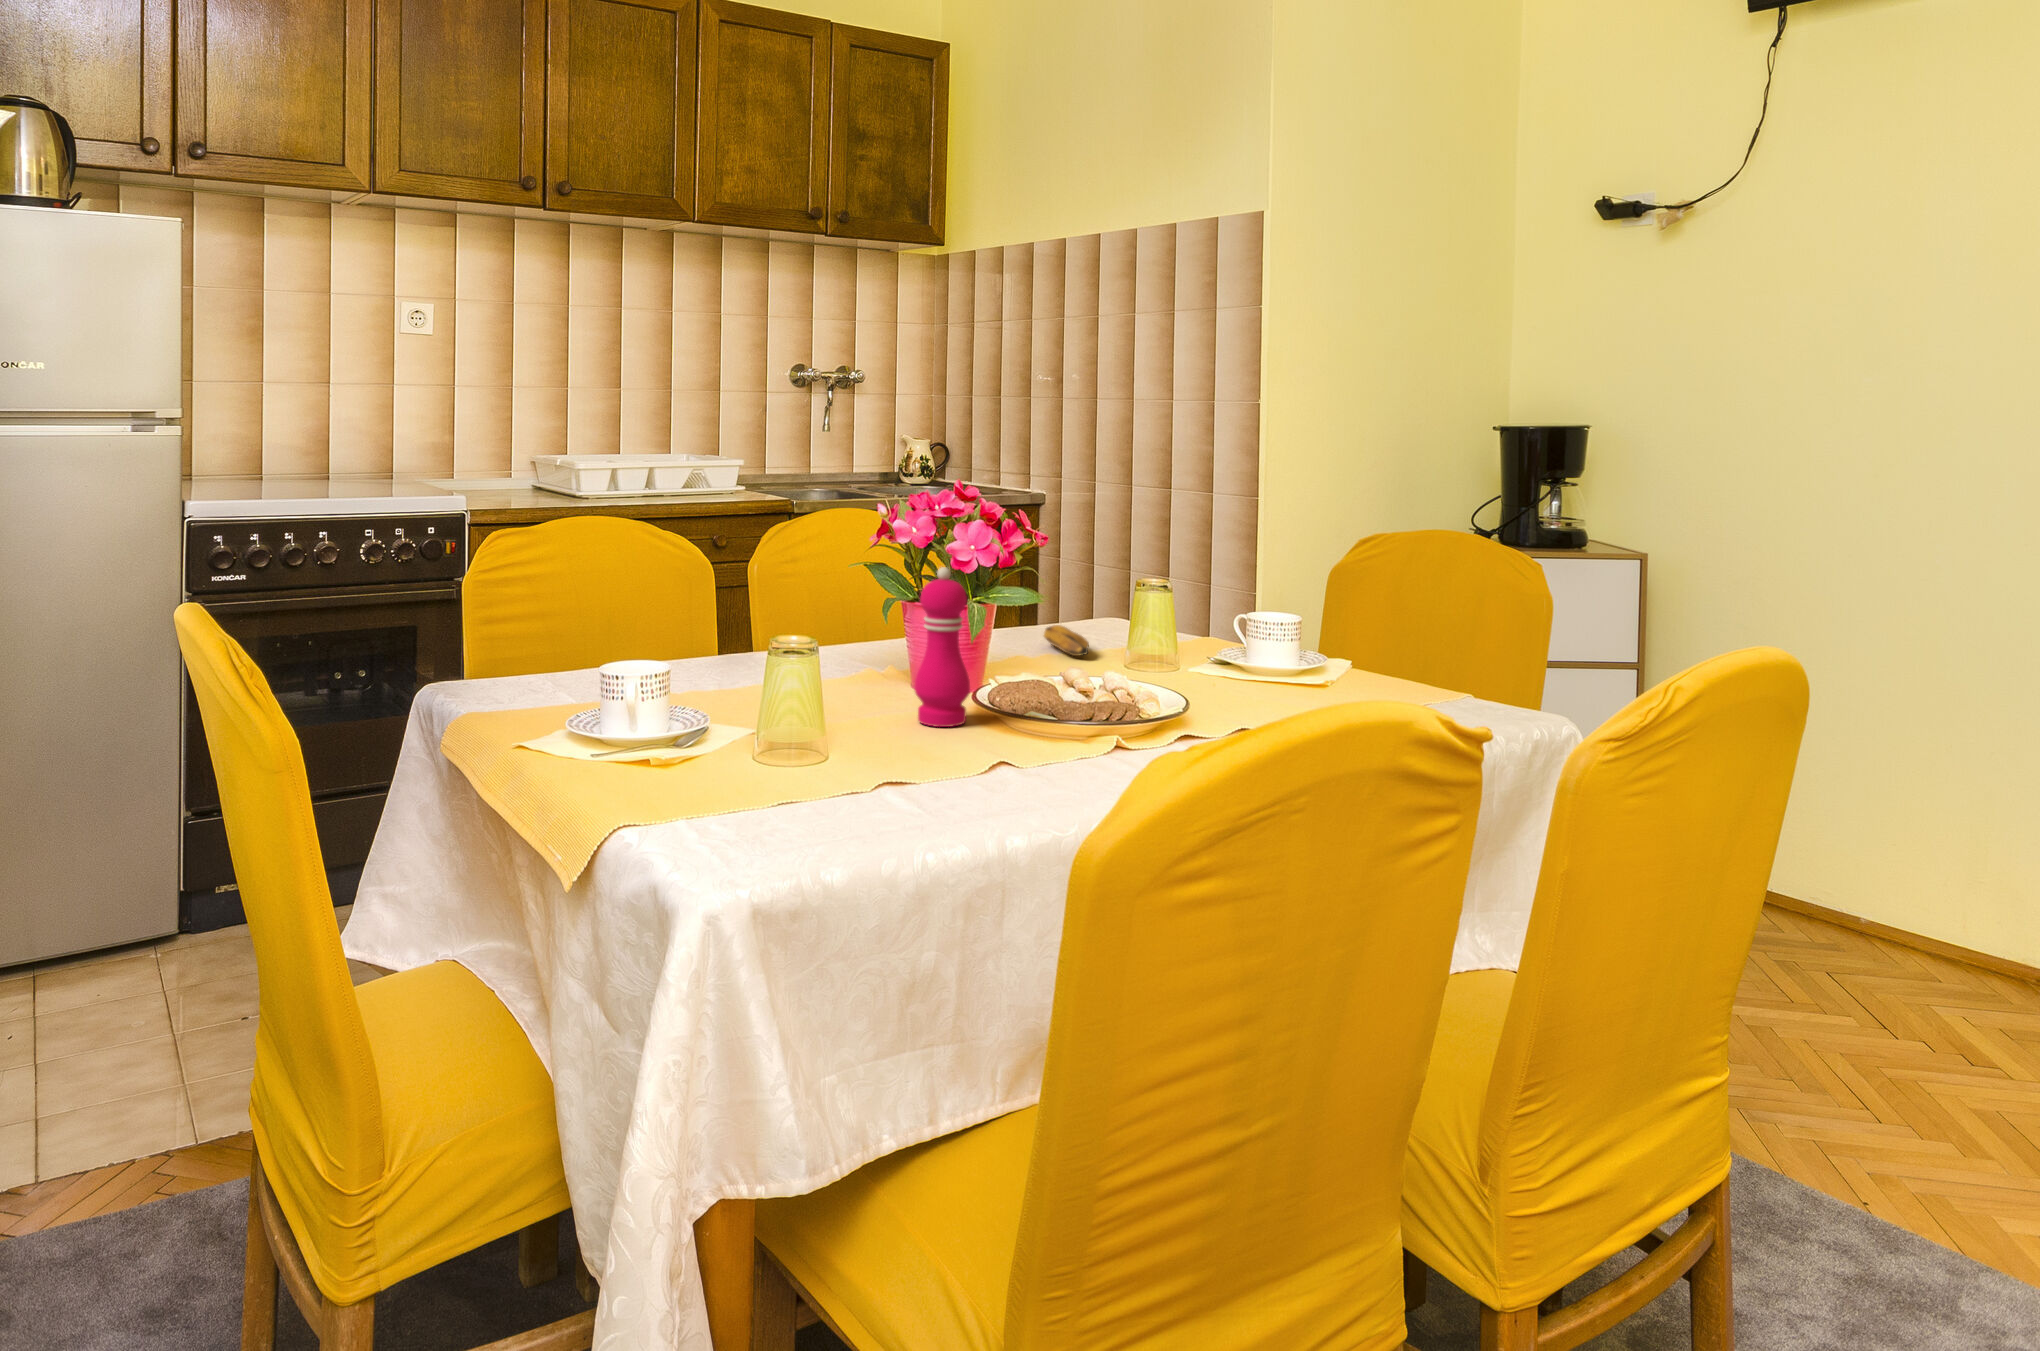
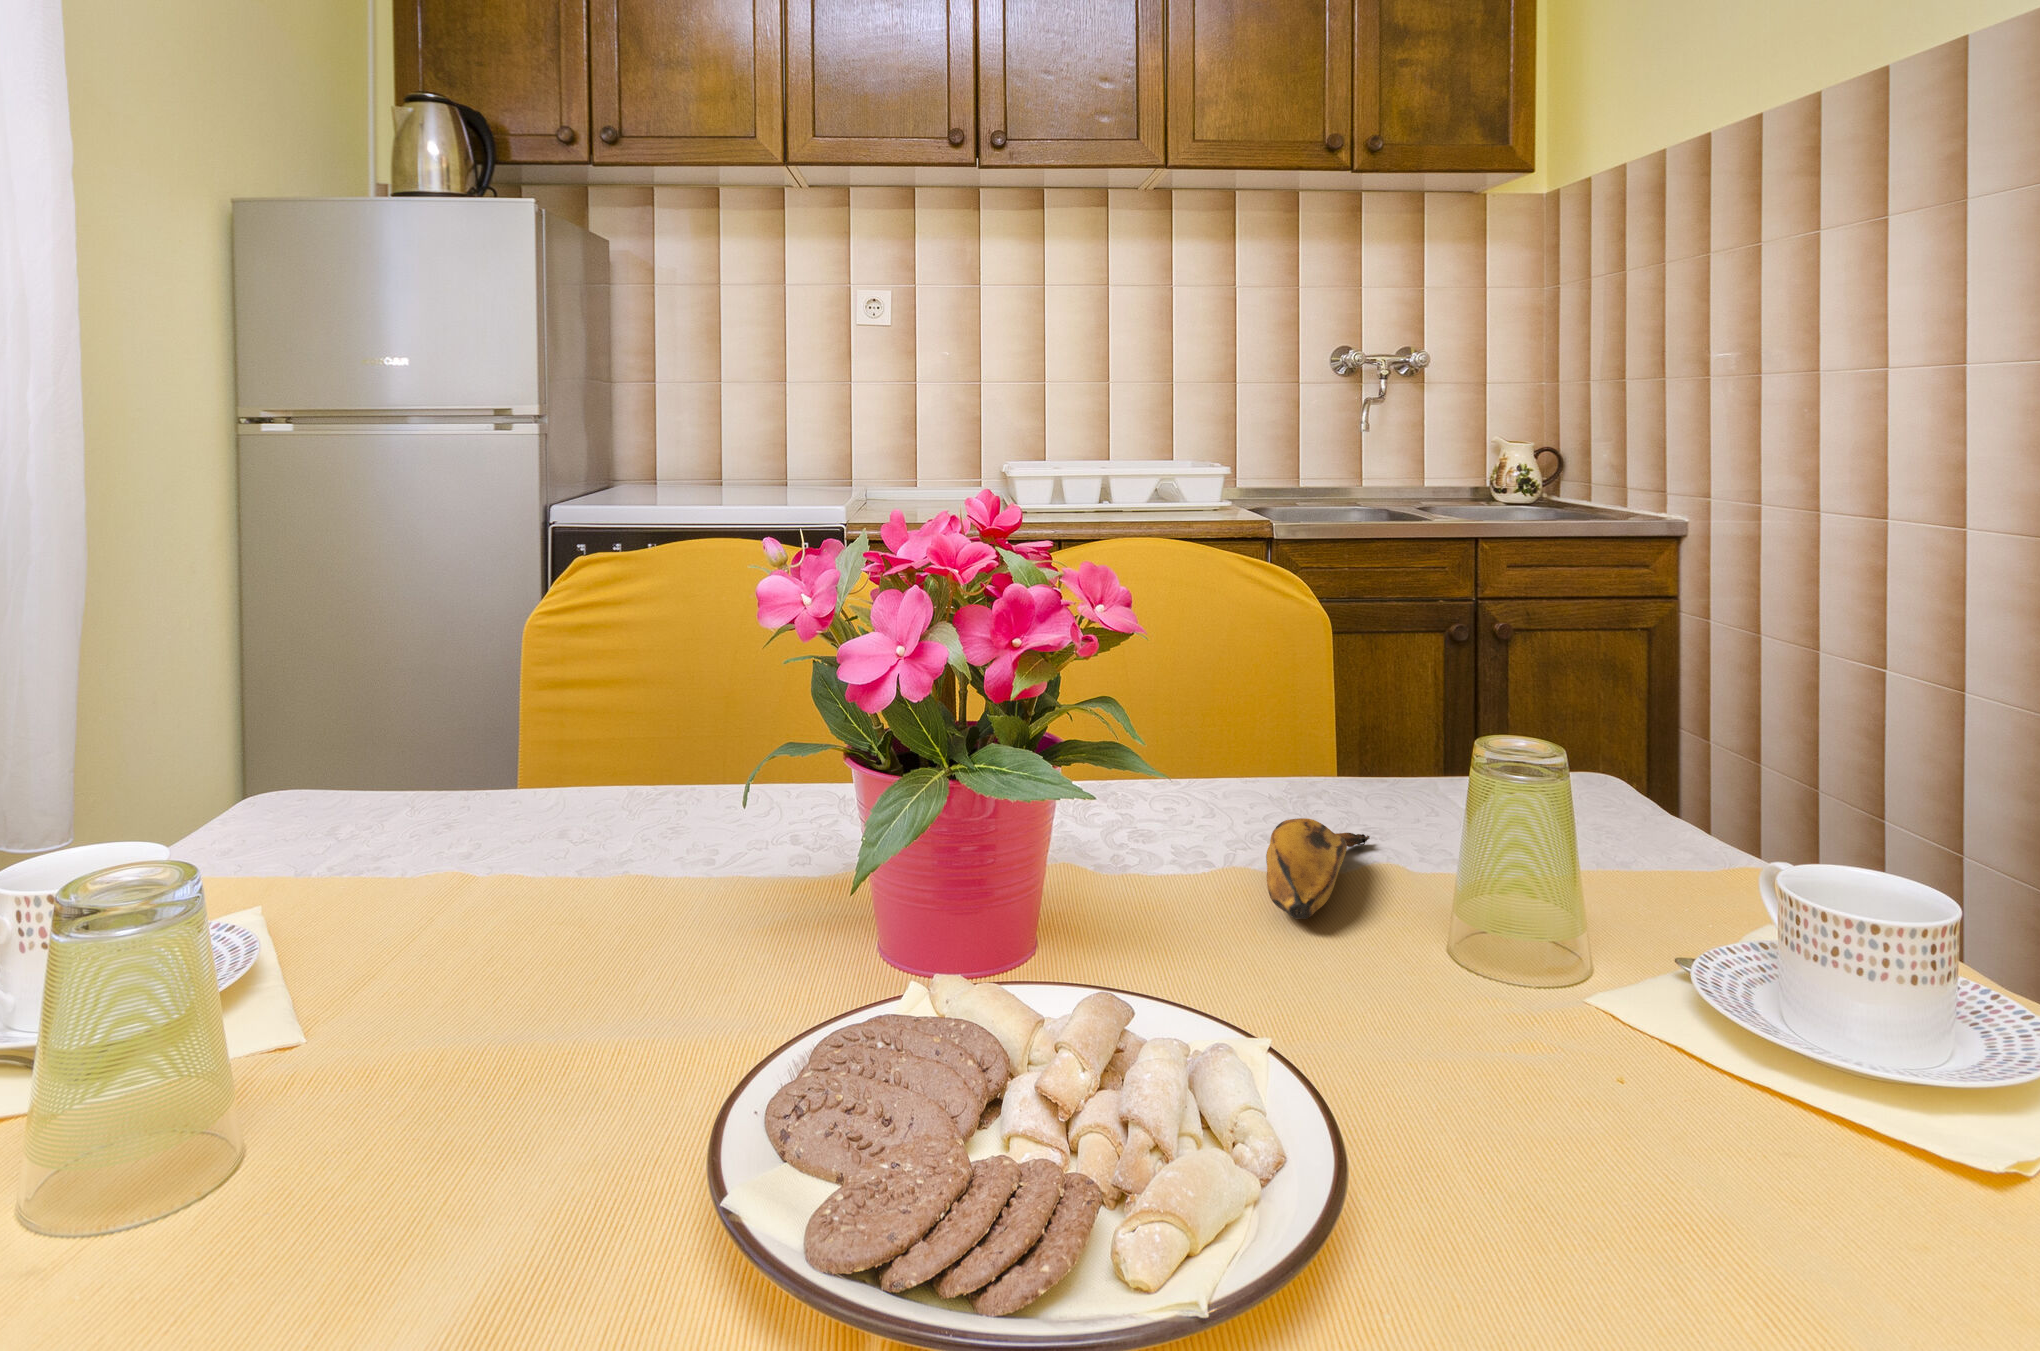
pepper mill: present [915,567,970,727] -> none [437,725,602,1187]

